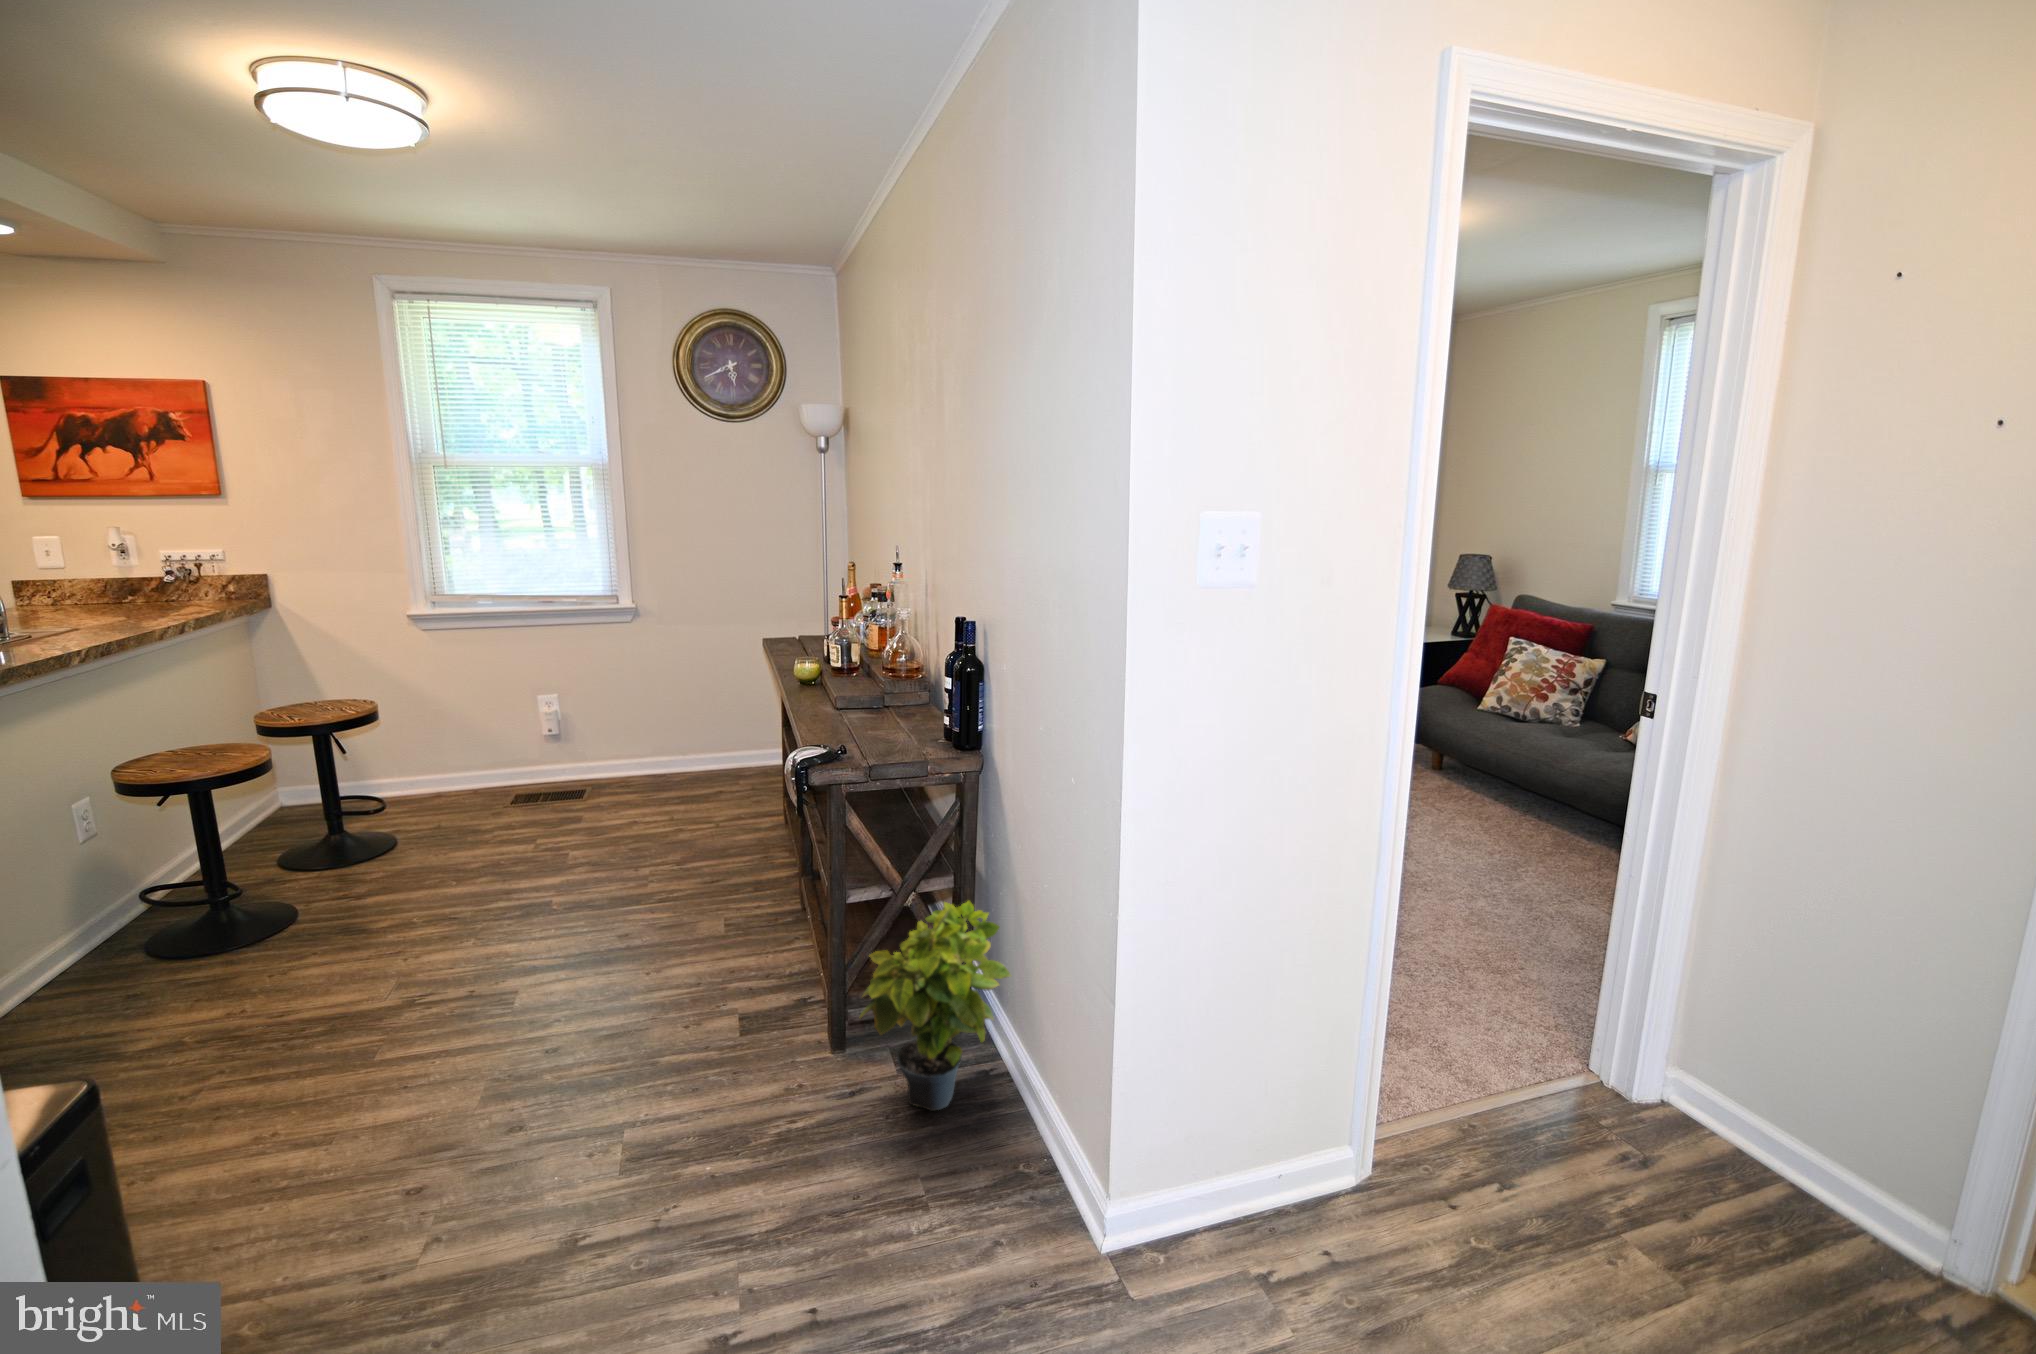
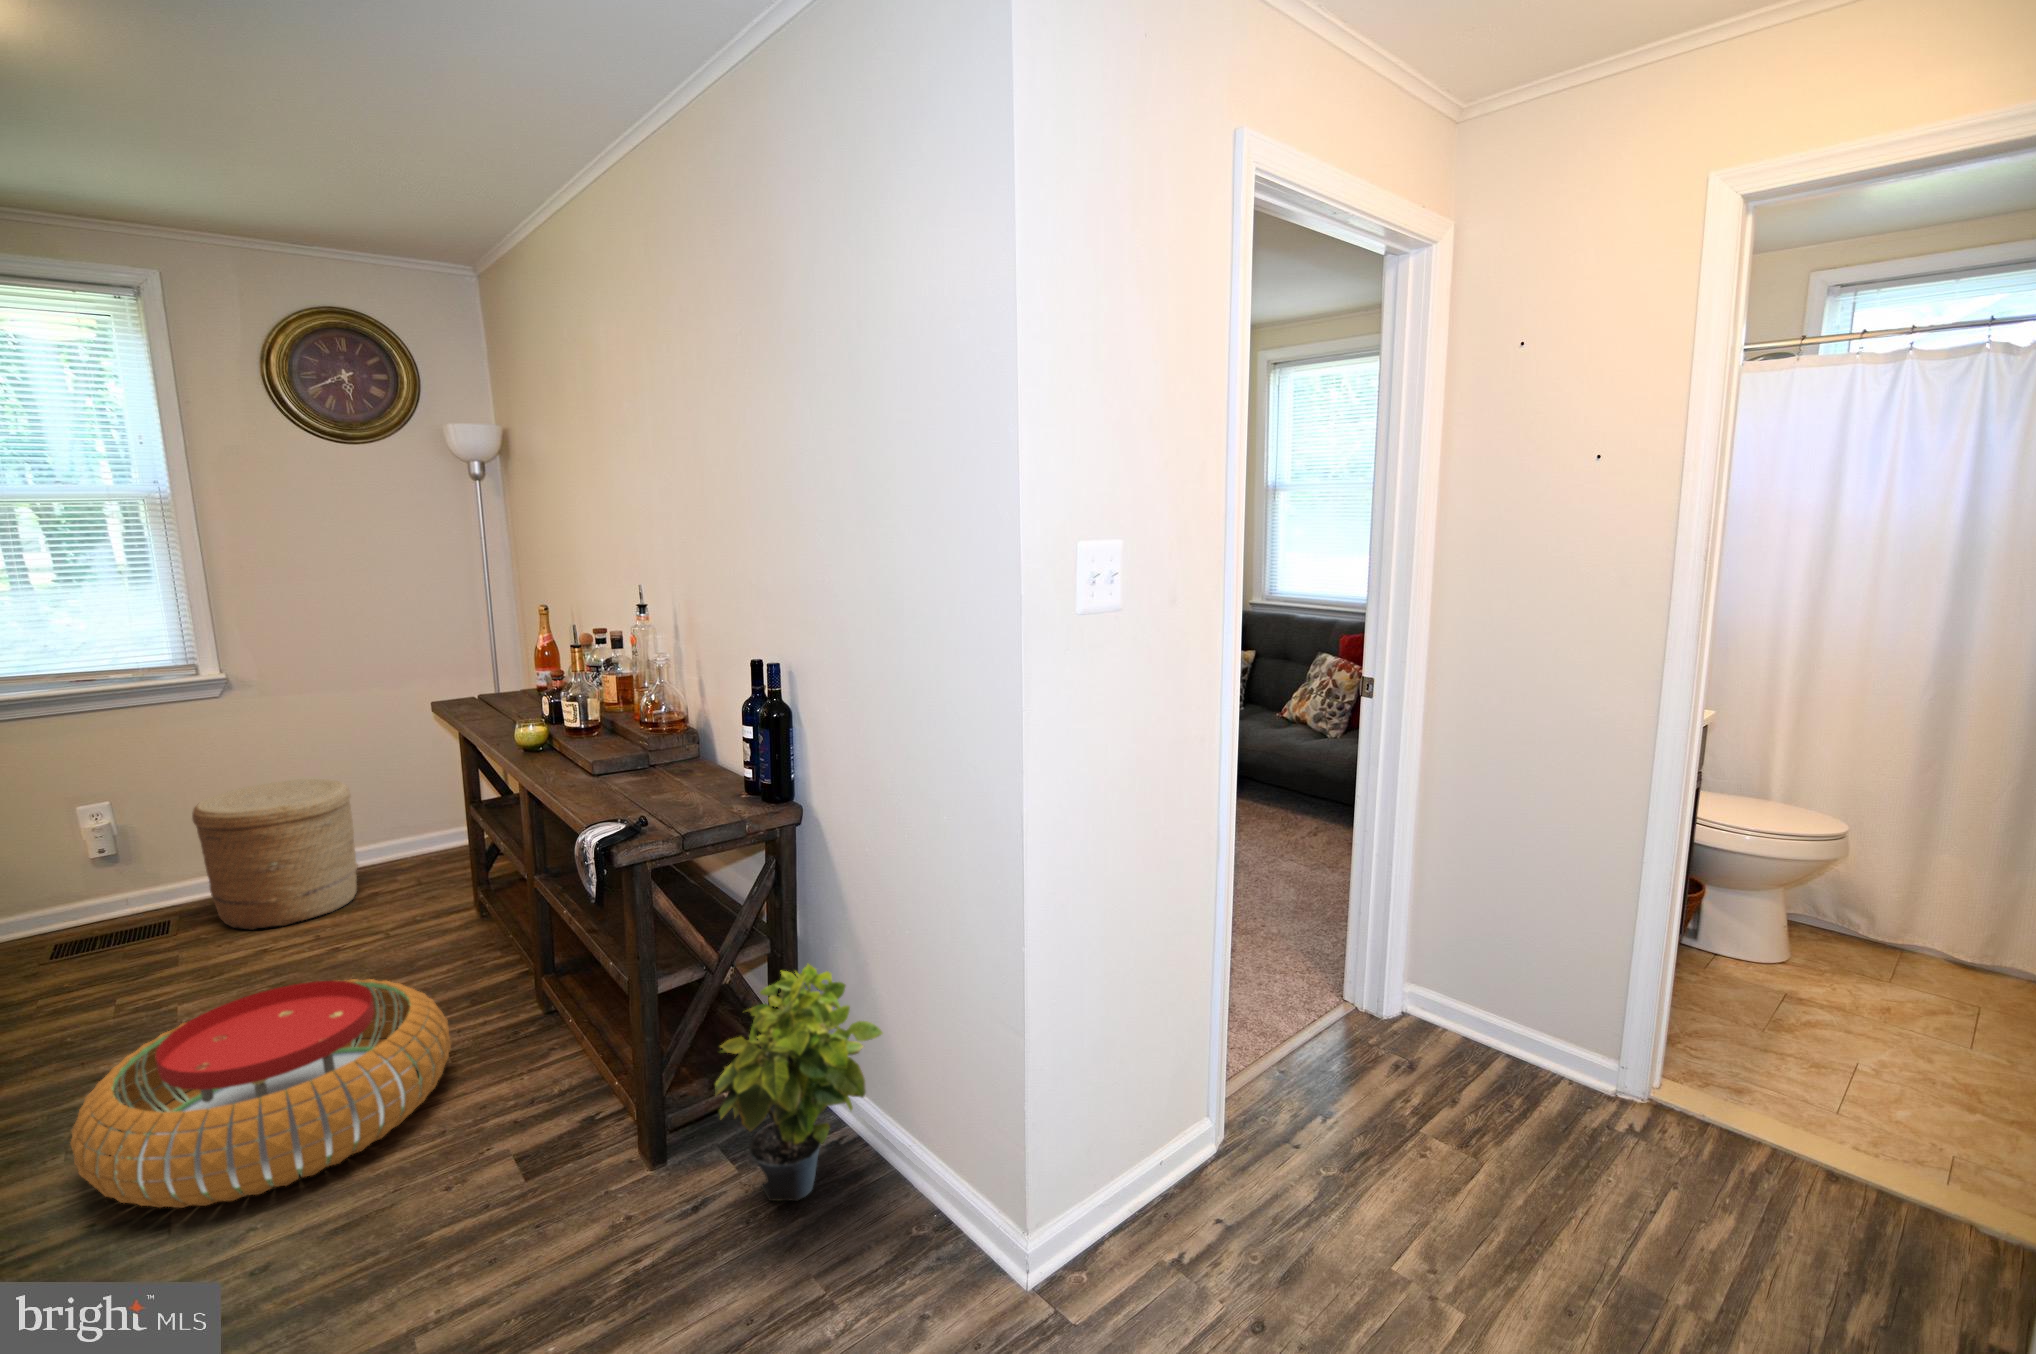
woven basket: none [604,692,712,804] -> present [192,779,358,930]
pouf: none [470,846,722,997] -> present [70,979,451,1208]

